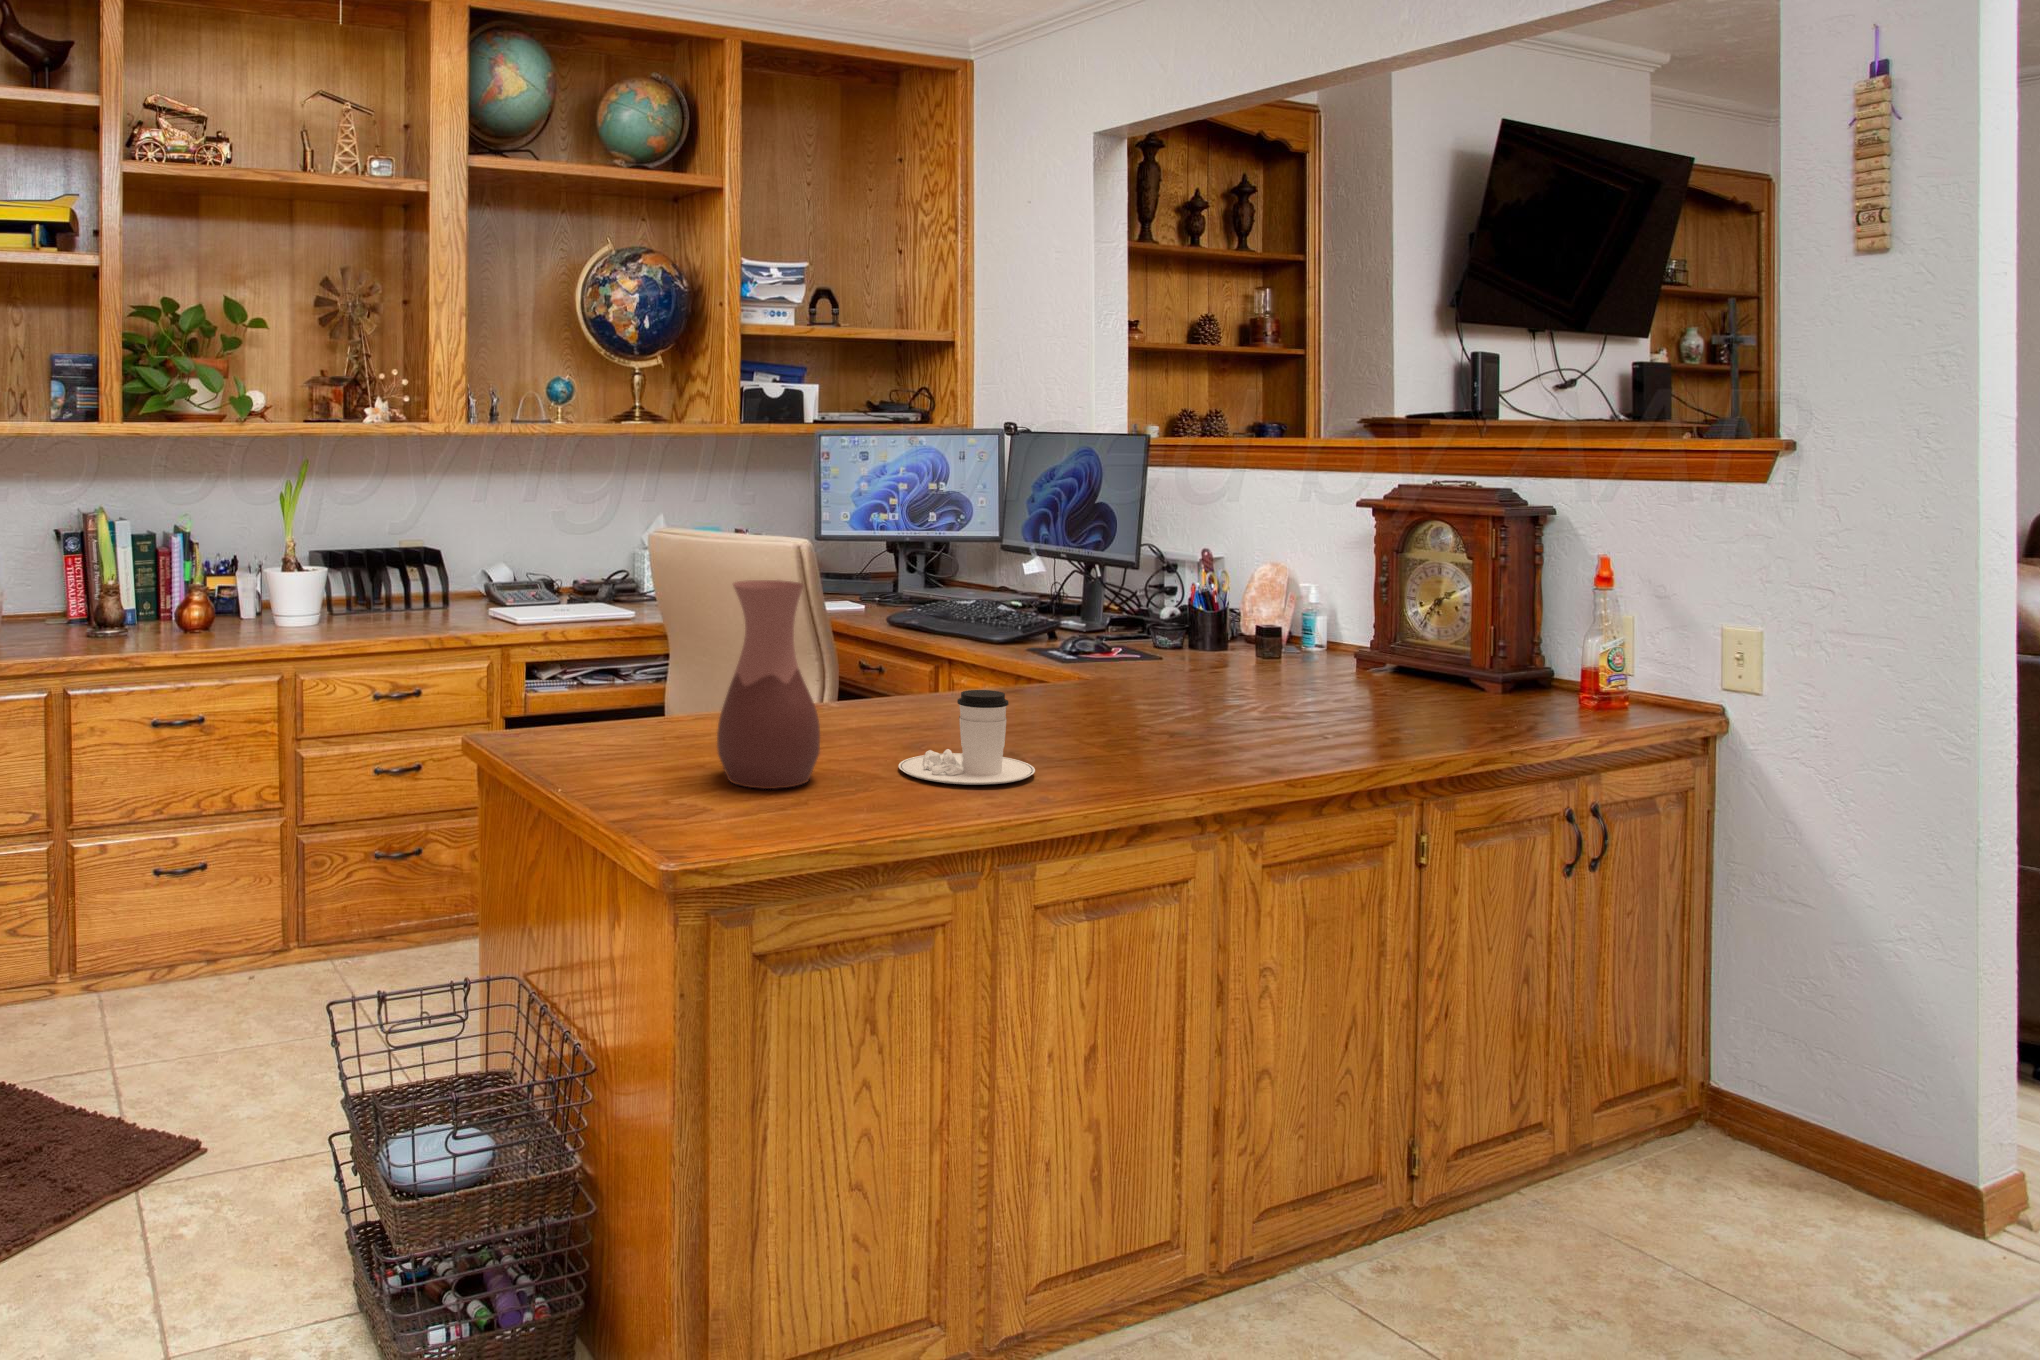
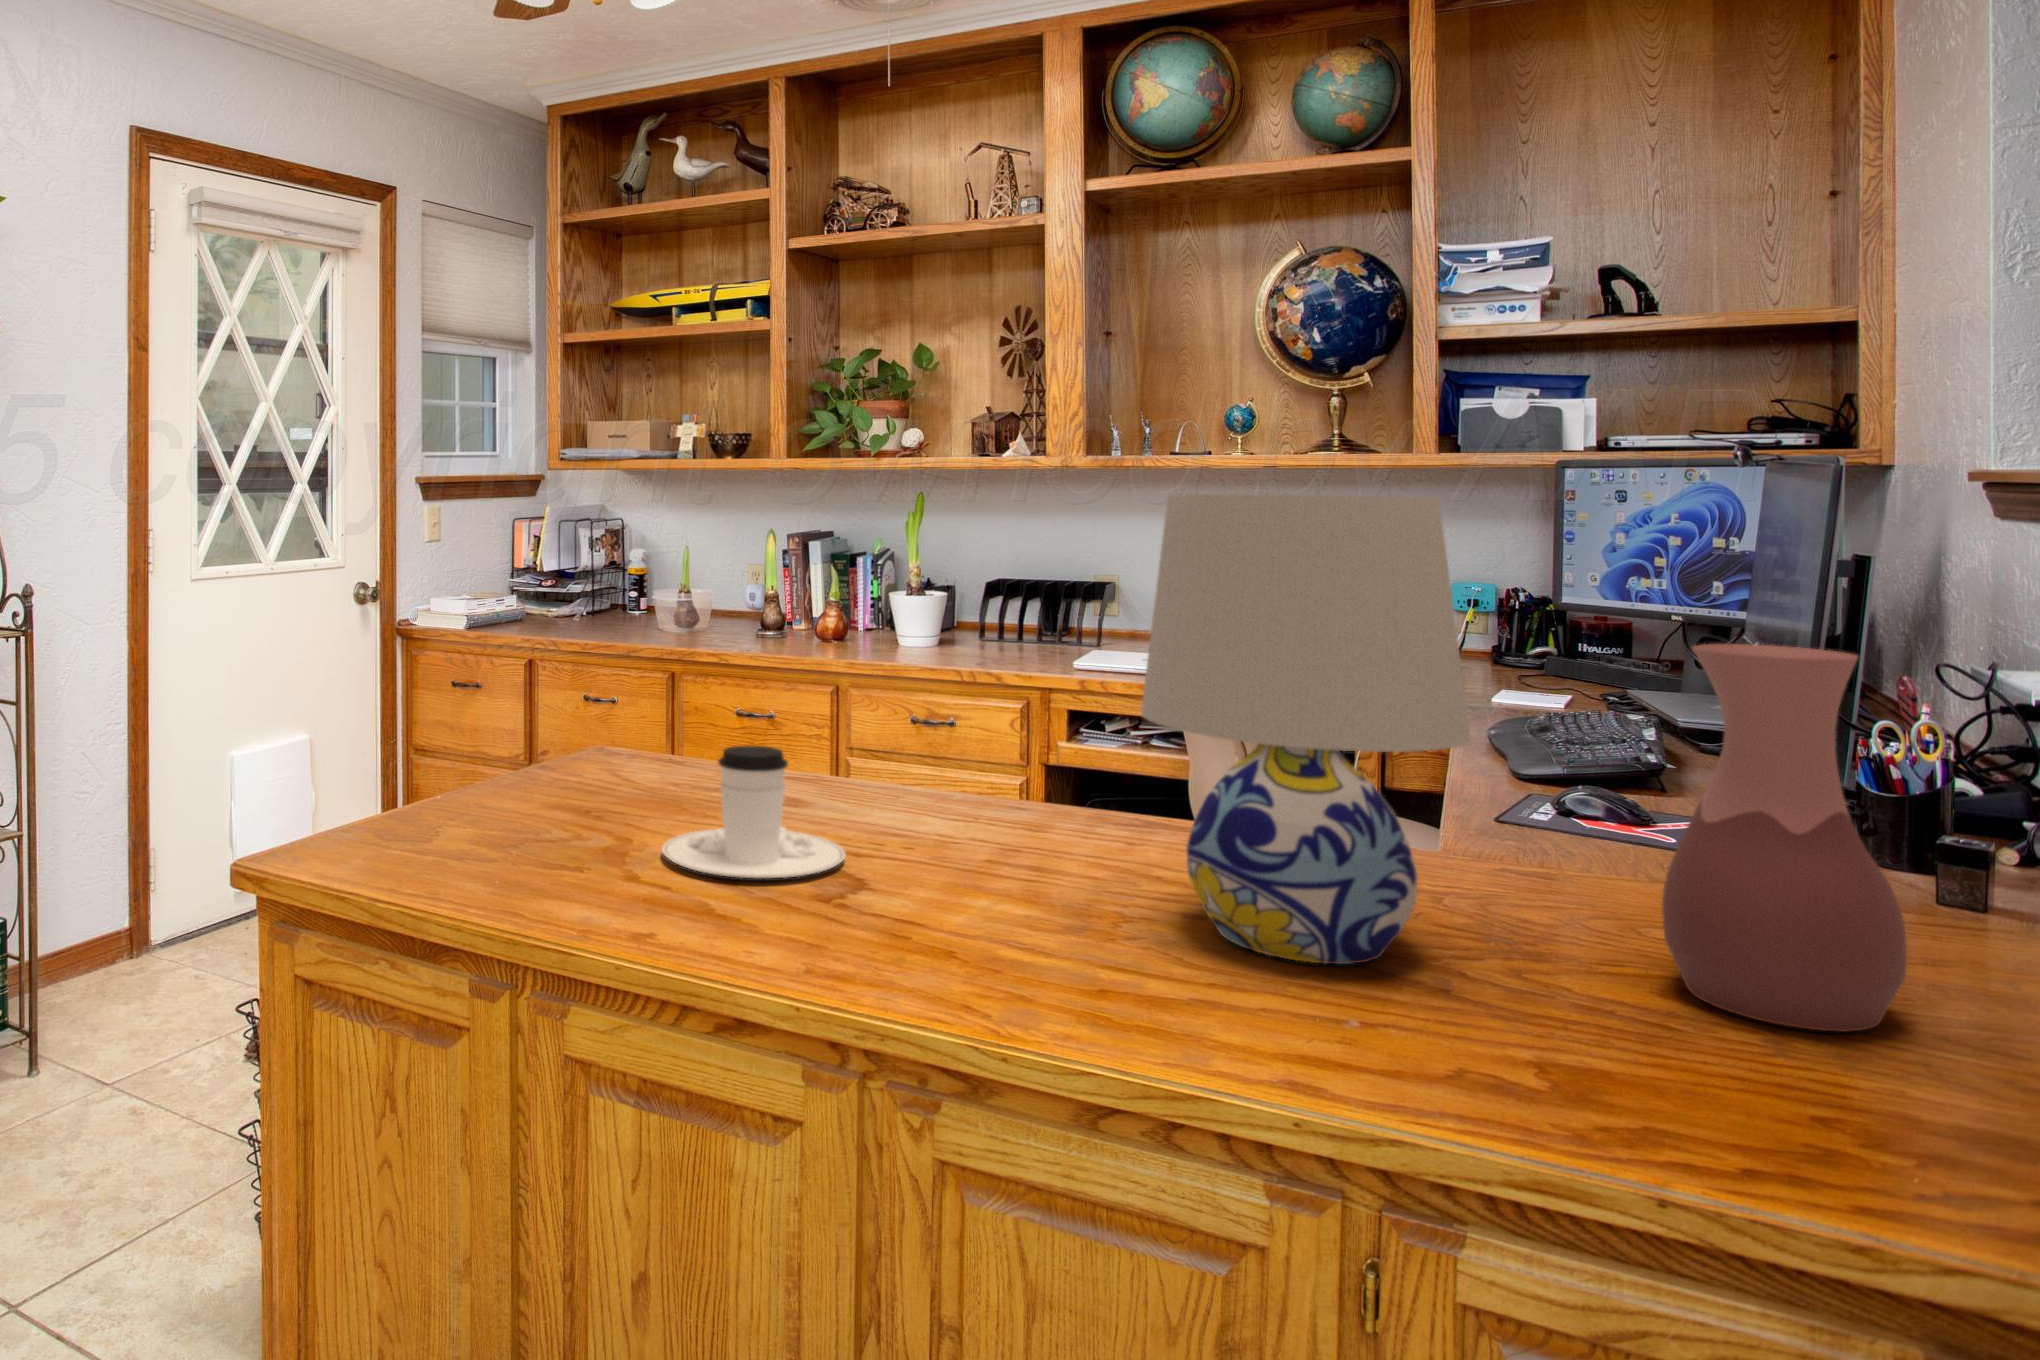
table lamp: none [1143,493,1316,746] -> present [1141,494,1471,964]
vase: present [717,580,820,789] -> present [1662,644,1907,1031]

